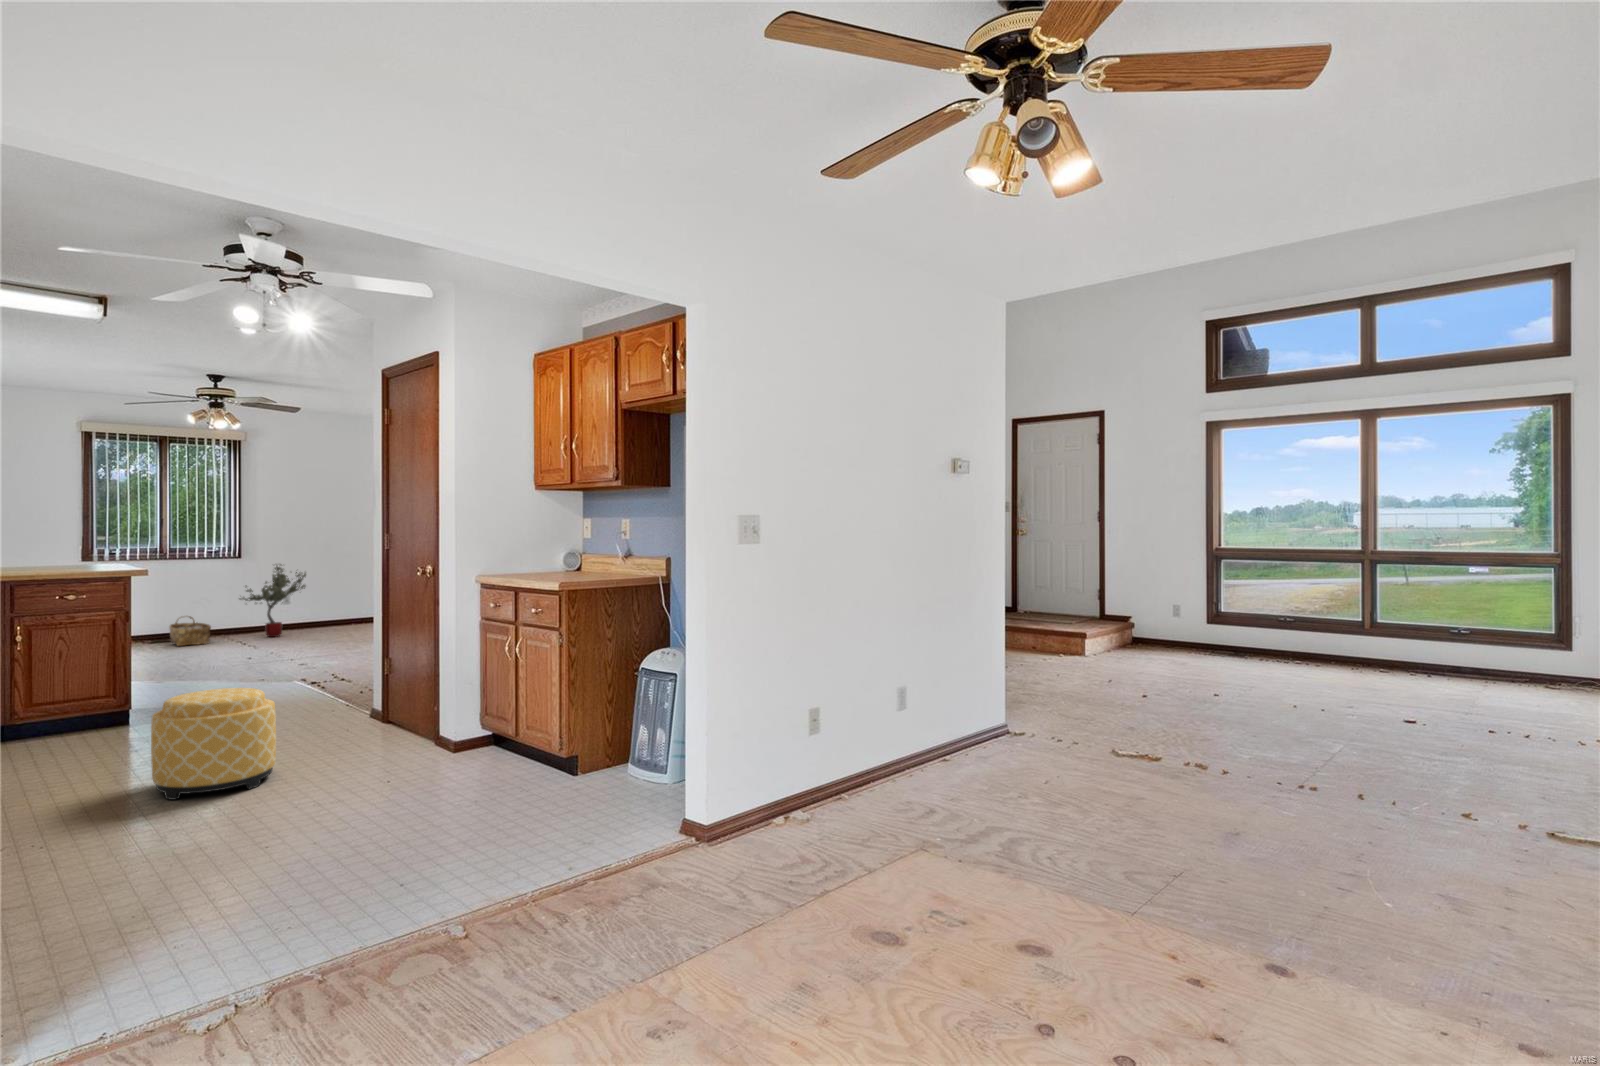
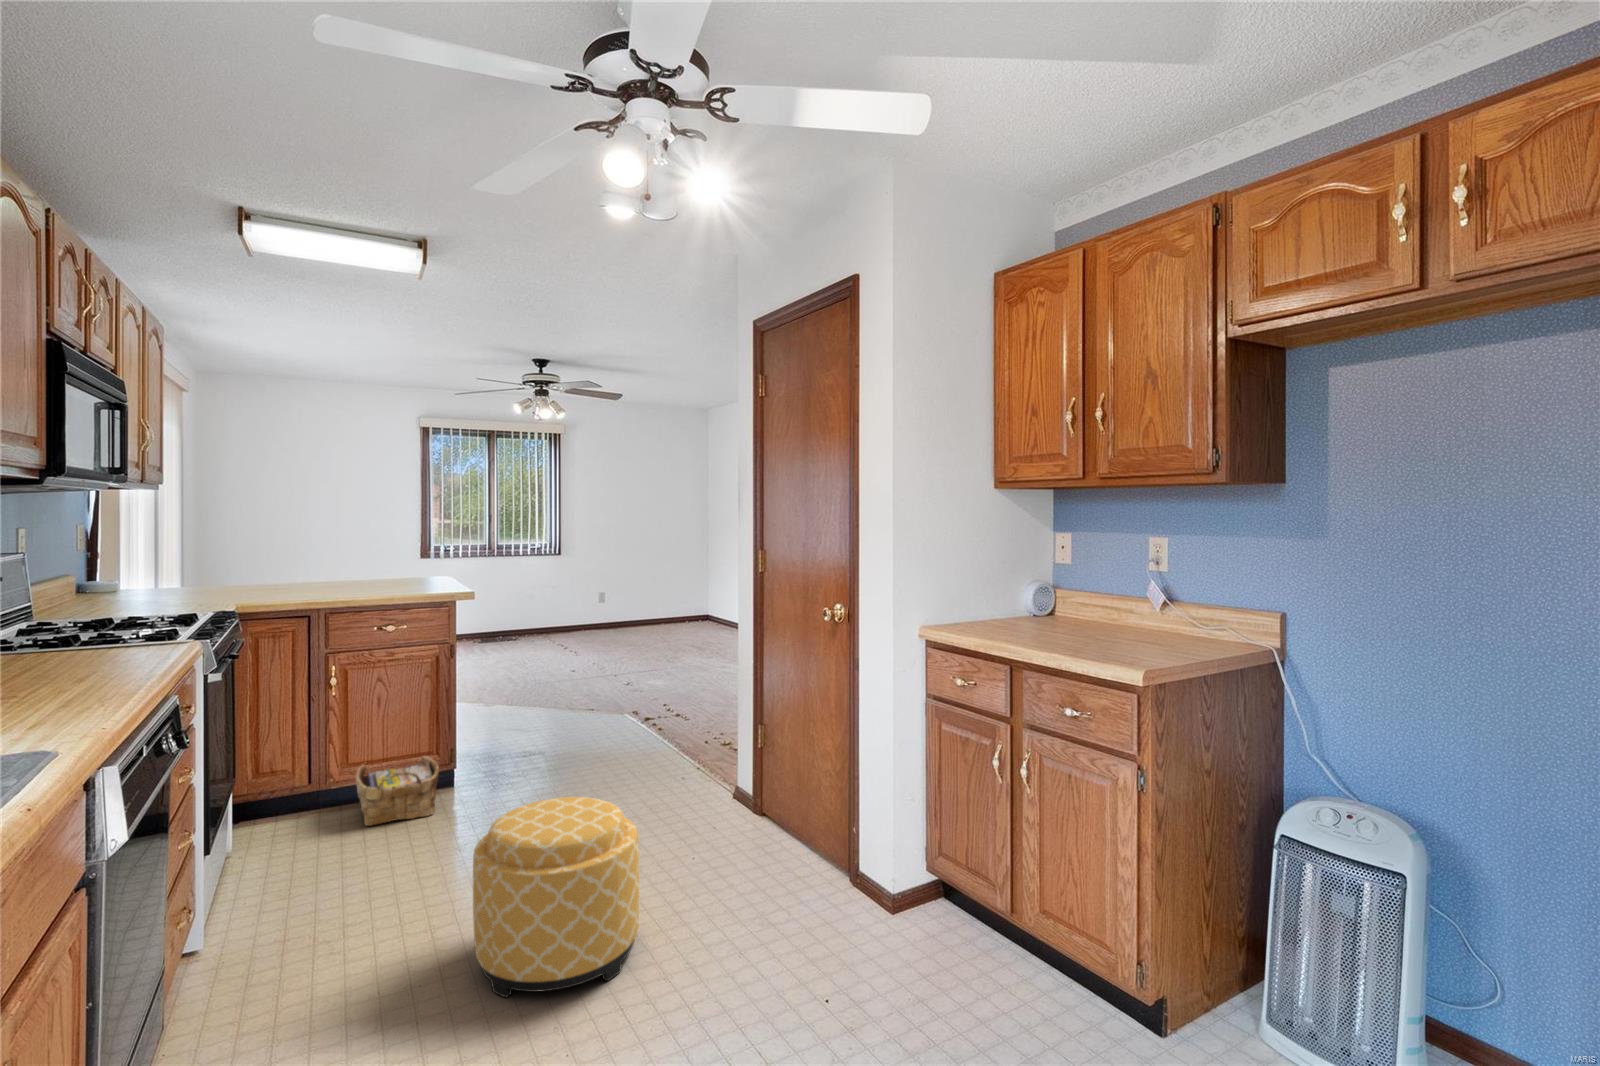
potted tree: present [240,564,306,637] -> none [559,561,623,639]
woven basket: present [169,616,211,646] -> present [356,756,439,826]

